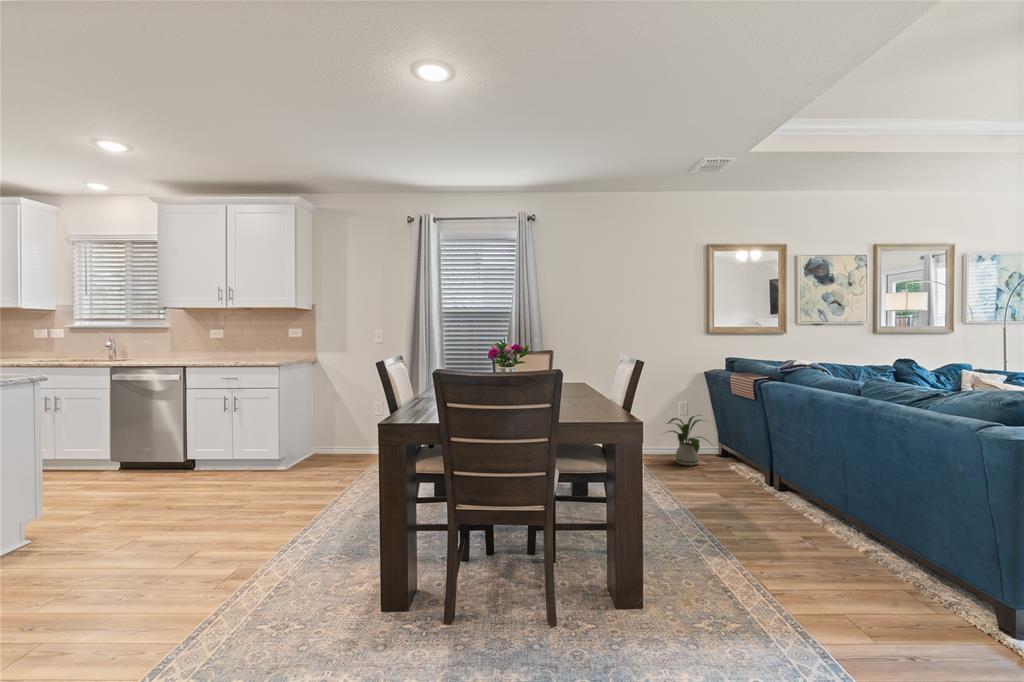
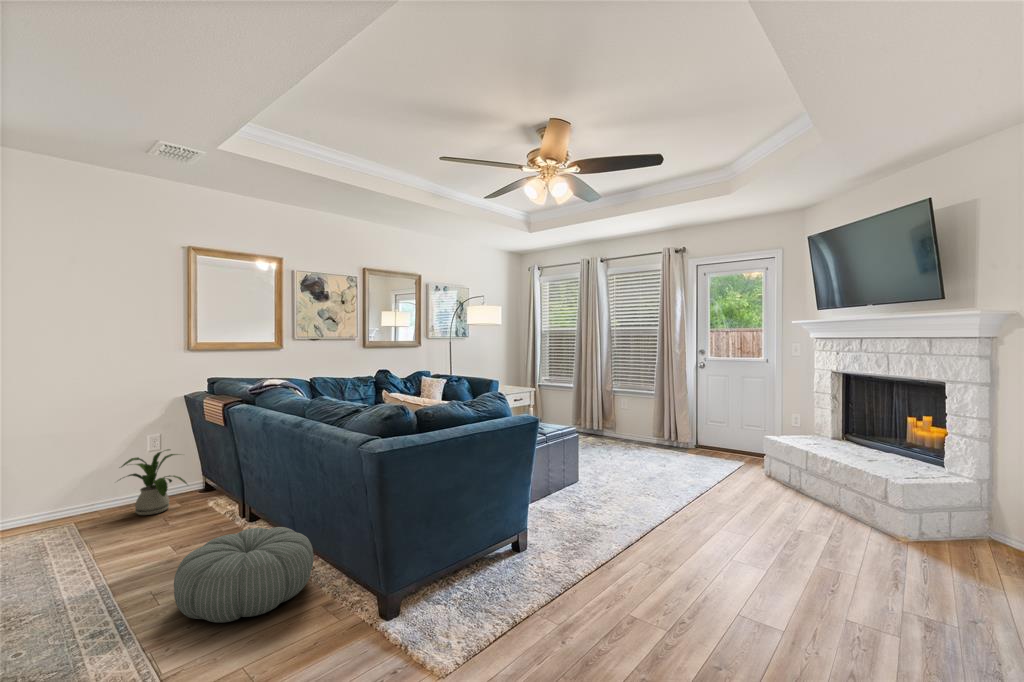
pouf: none [750,493,885,572] -> present [174,527,314,623]

